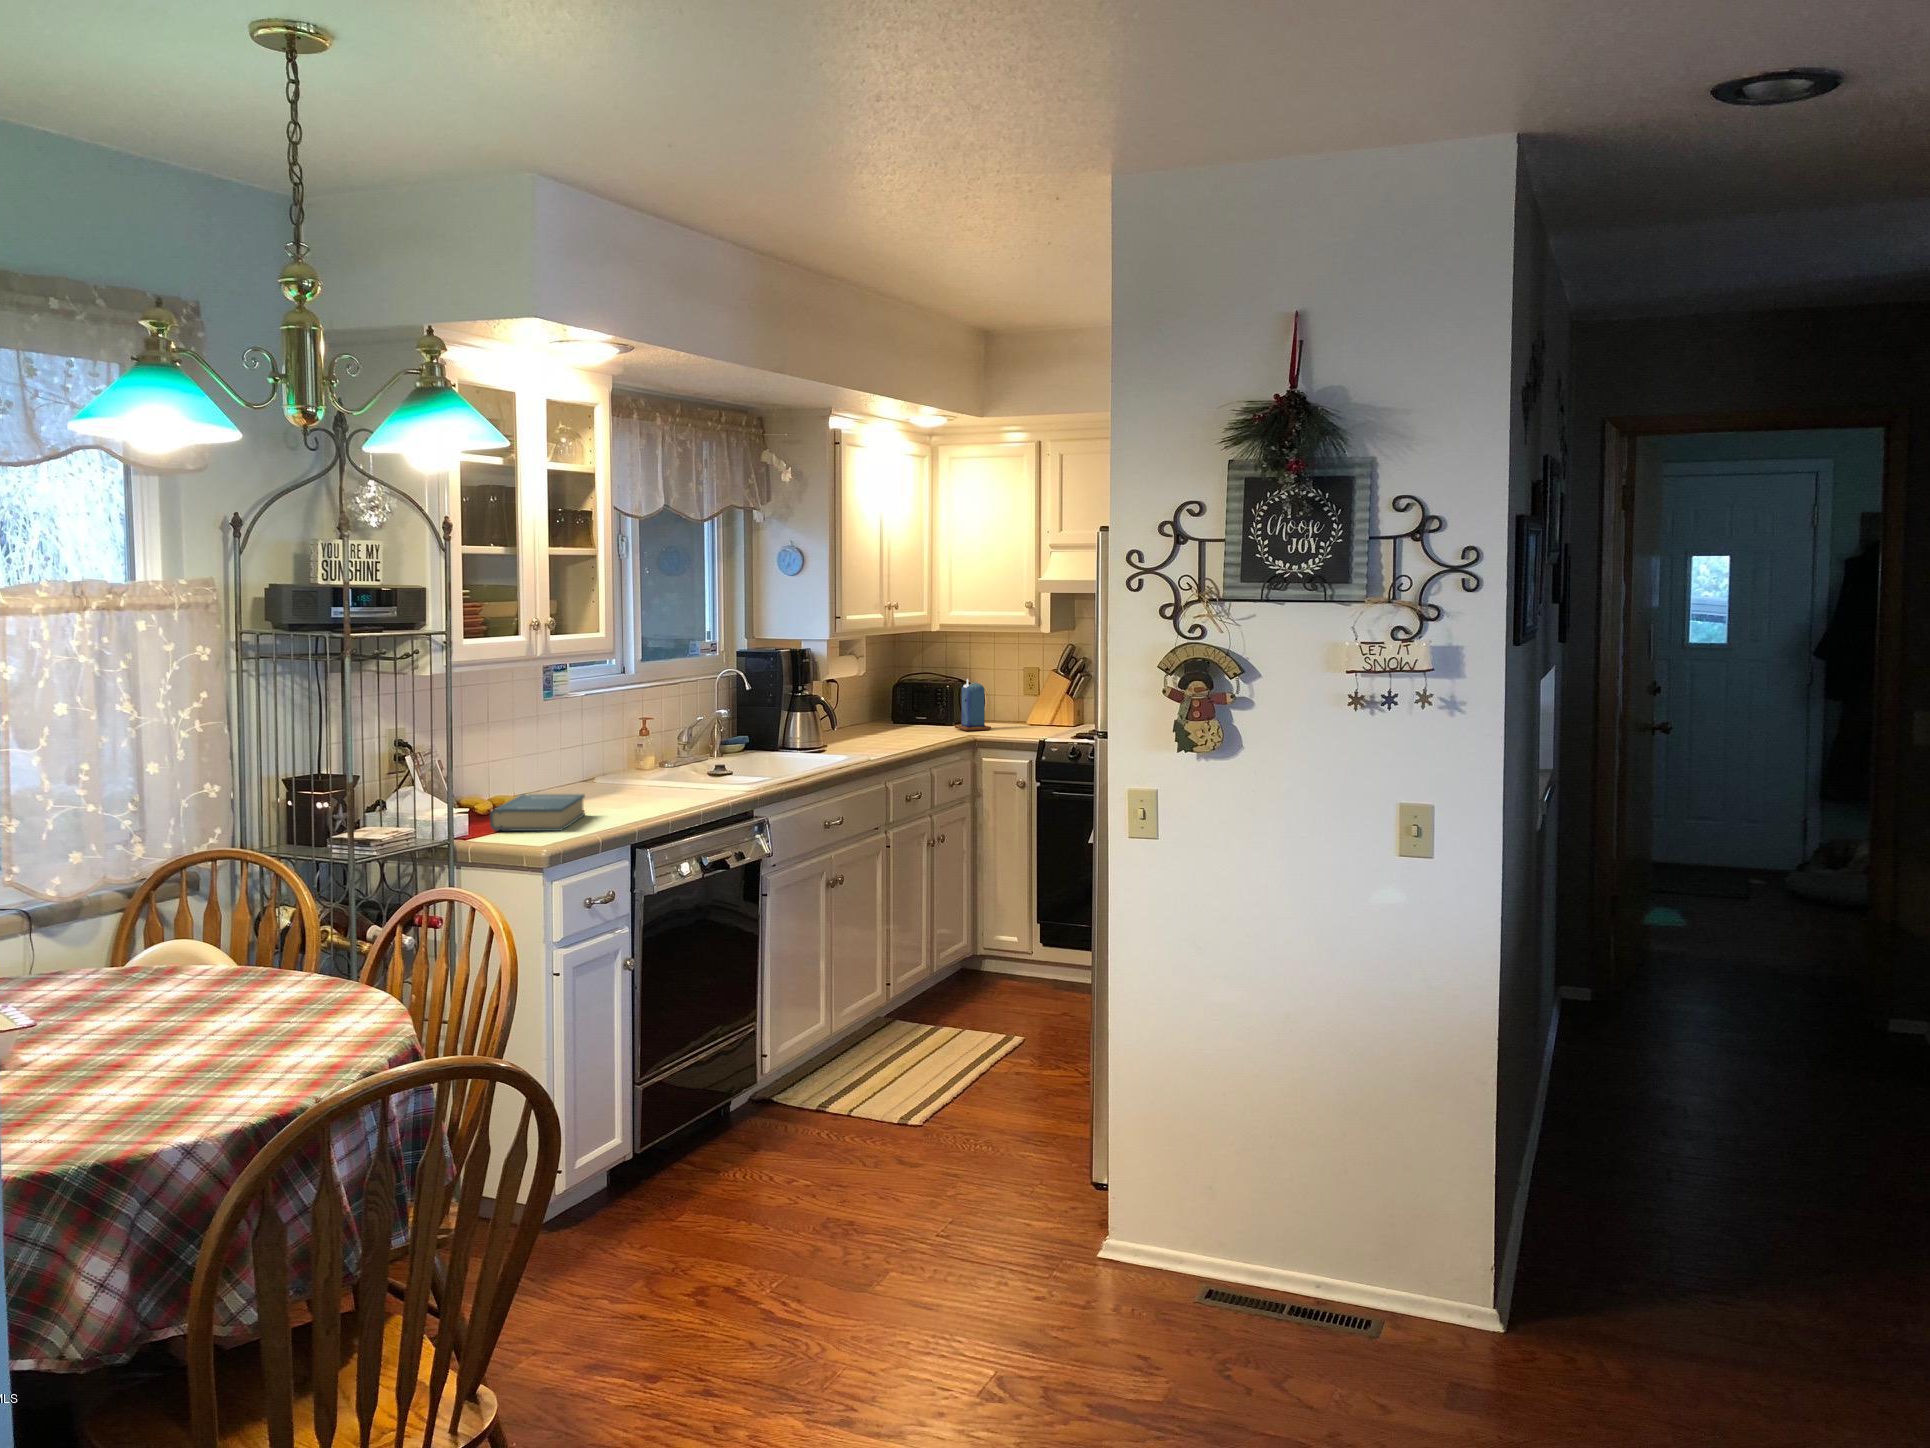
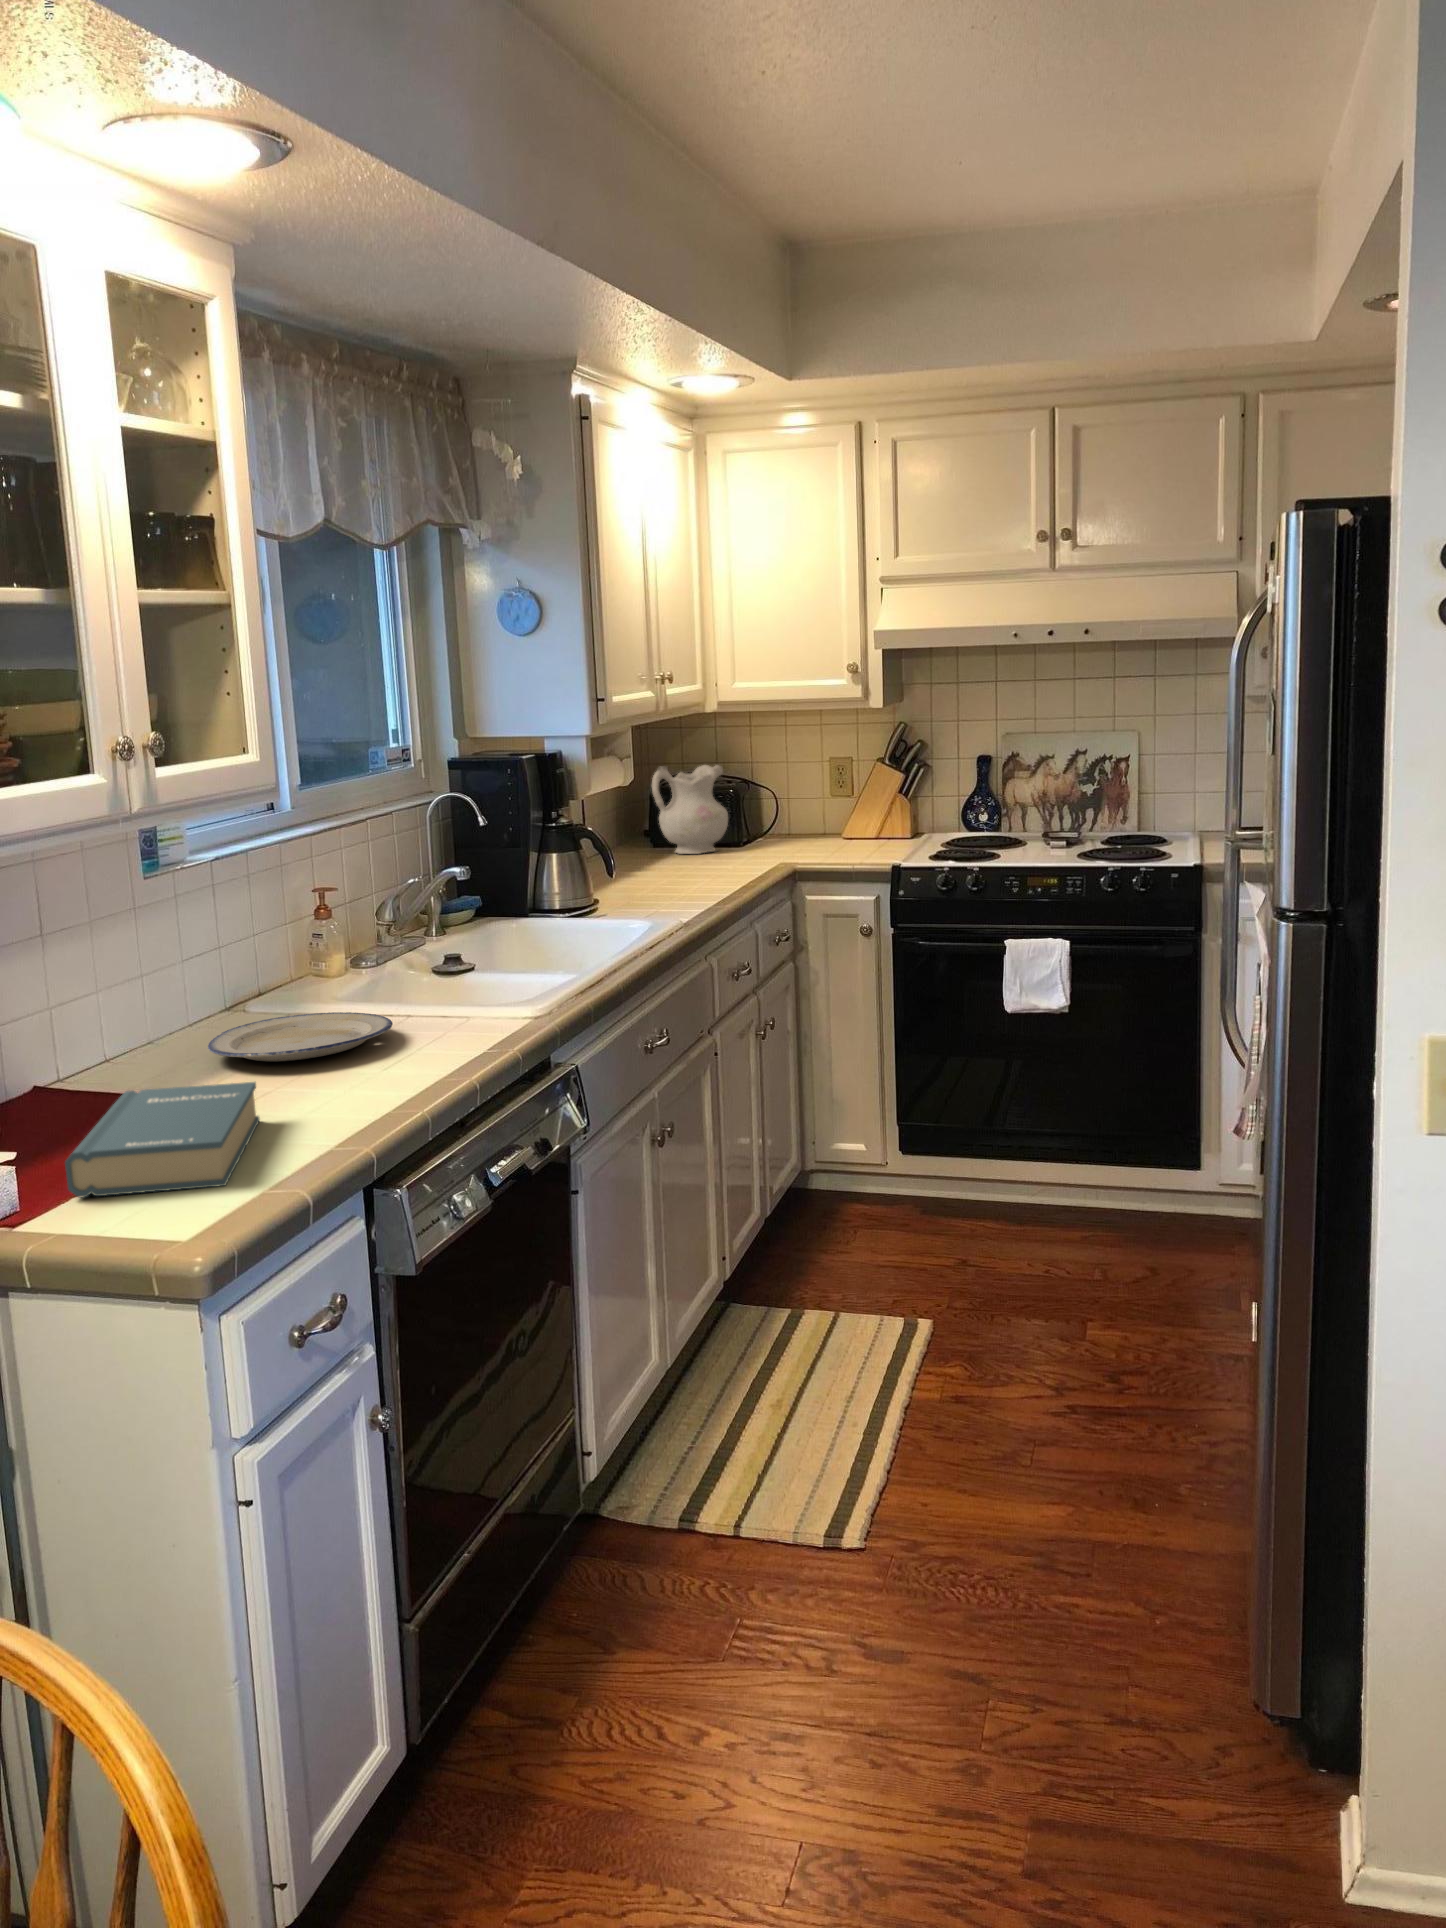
ceramic pitcher: none [889,666,942,728] -> present [652,765,728,854]
candle: present [955,679,991,731] -> none [754,780,810,857]
plate: none [568,780,667,797] -> present [208,1012,393,1061]

